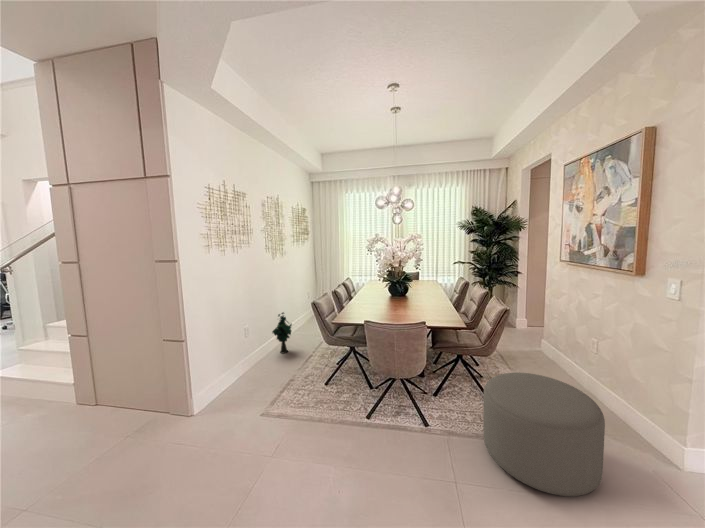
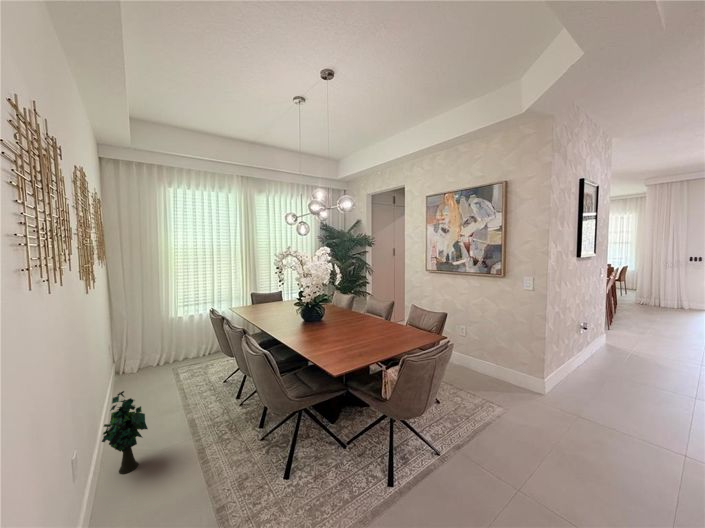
ottoman: present [483,372,605,496] -> none [470,363,563,454]

